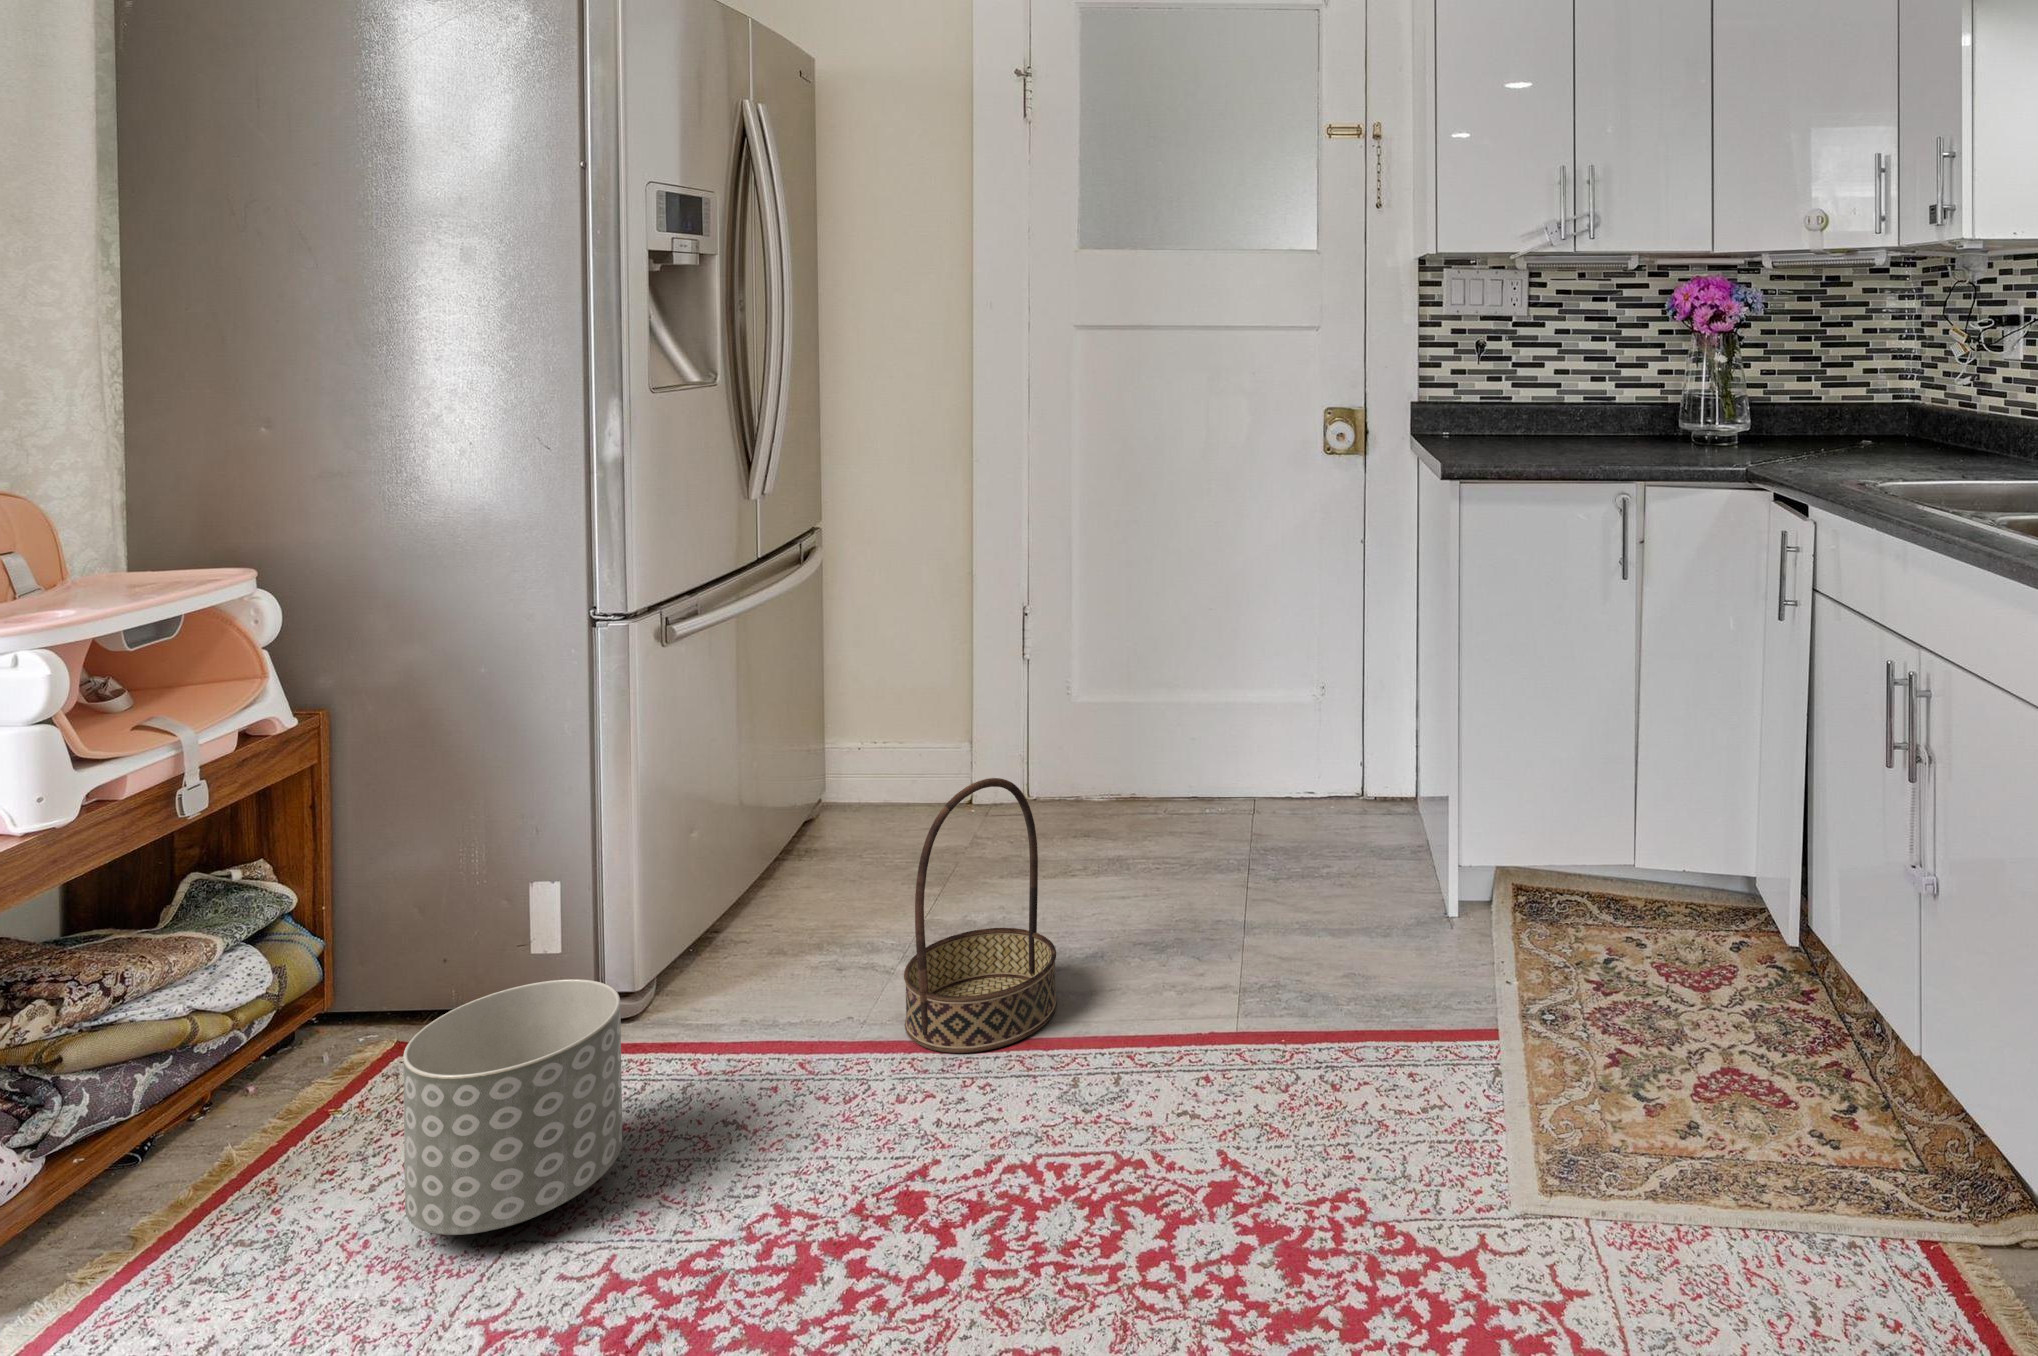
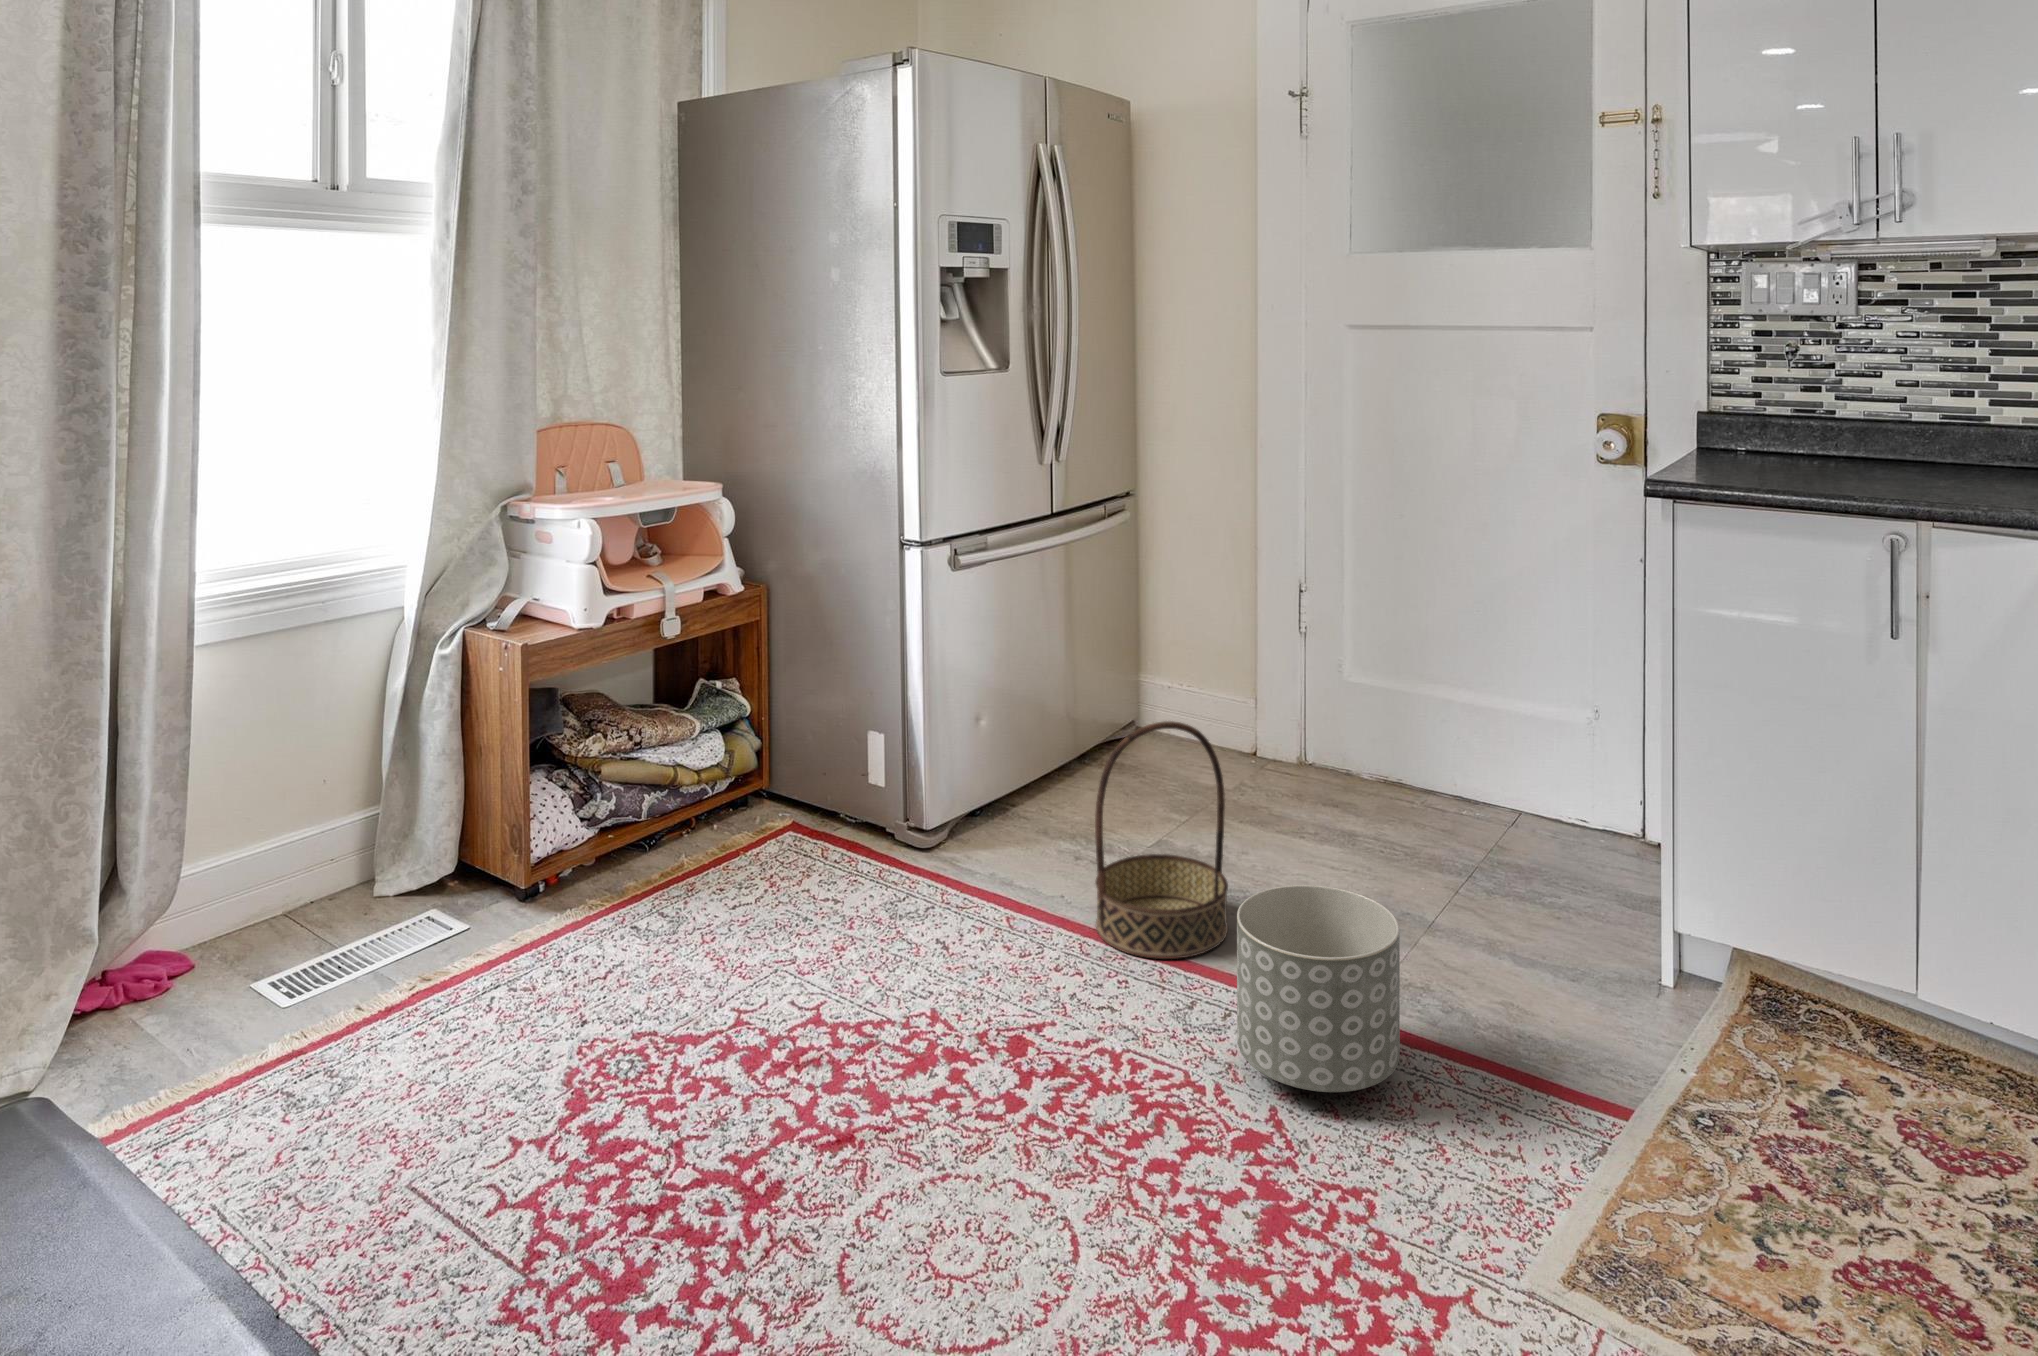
planter: present [403,979,622,1235] -> present [1237,885,1400,1092]

